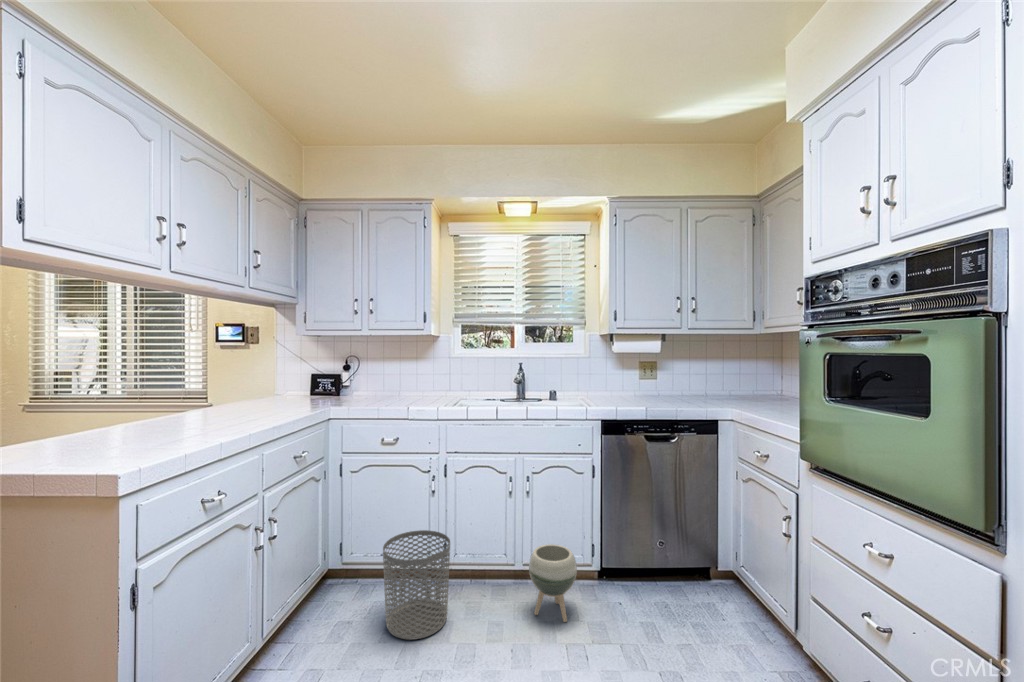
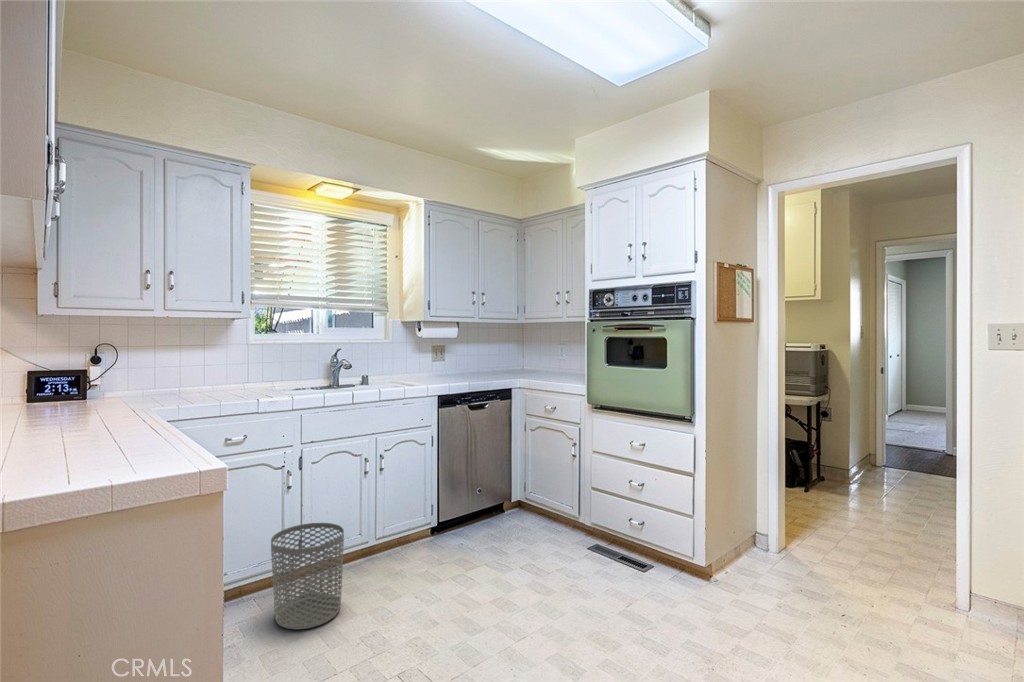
planter: present [529,544,577,622] -> none [400,508,442,571]

